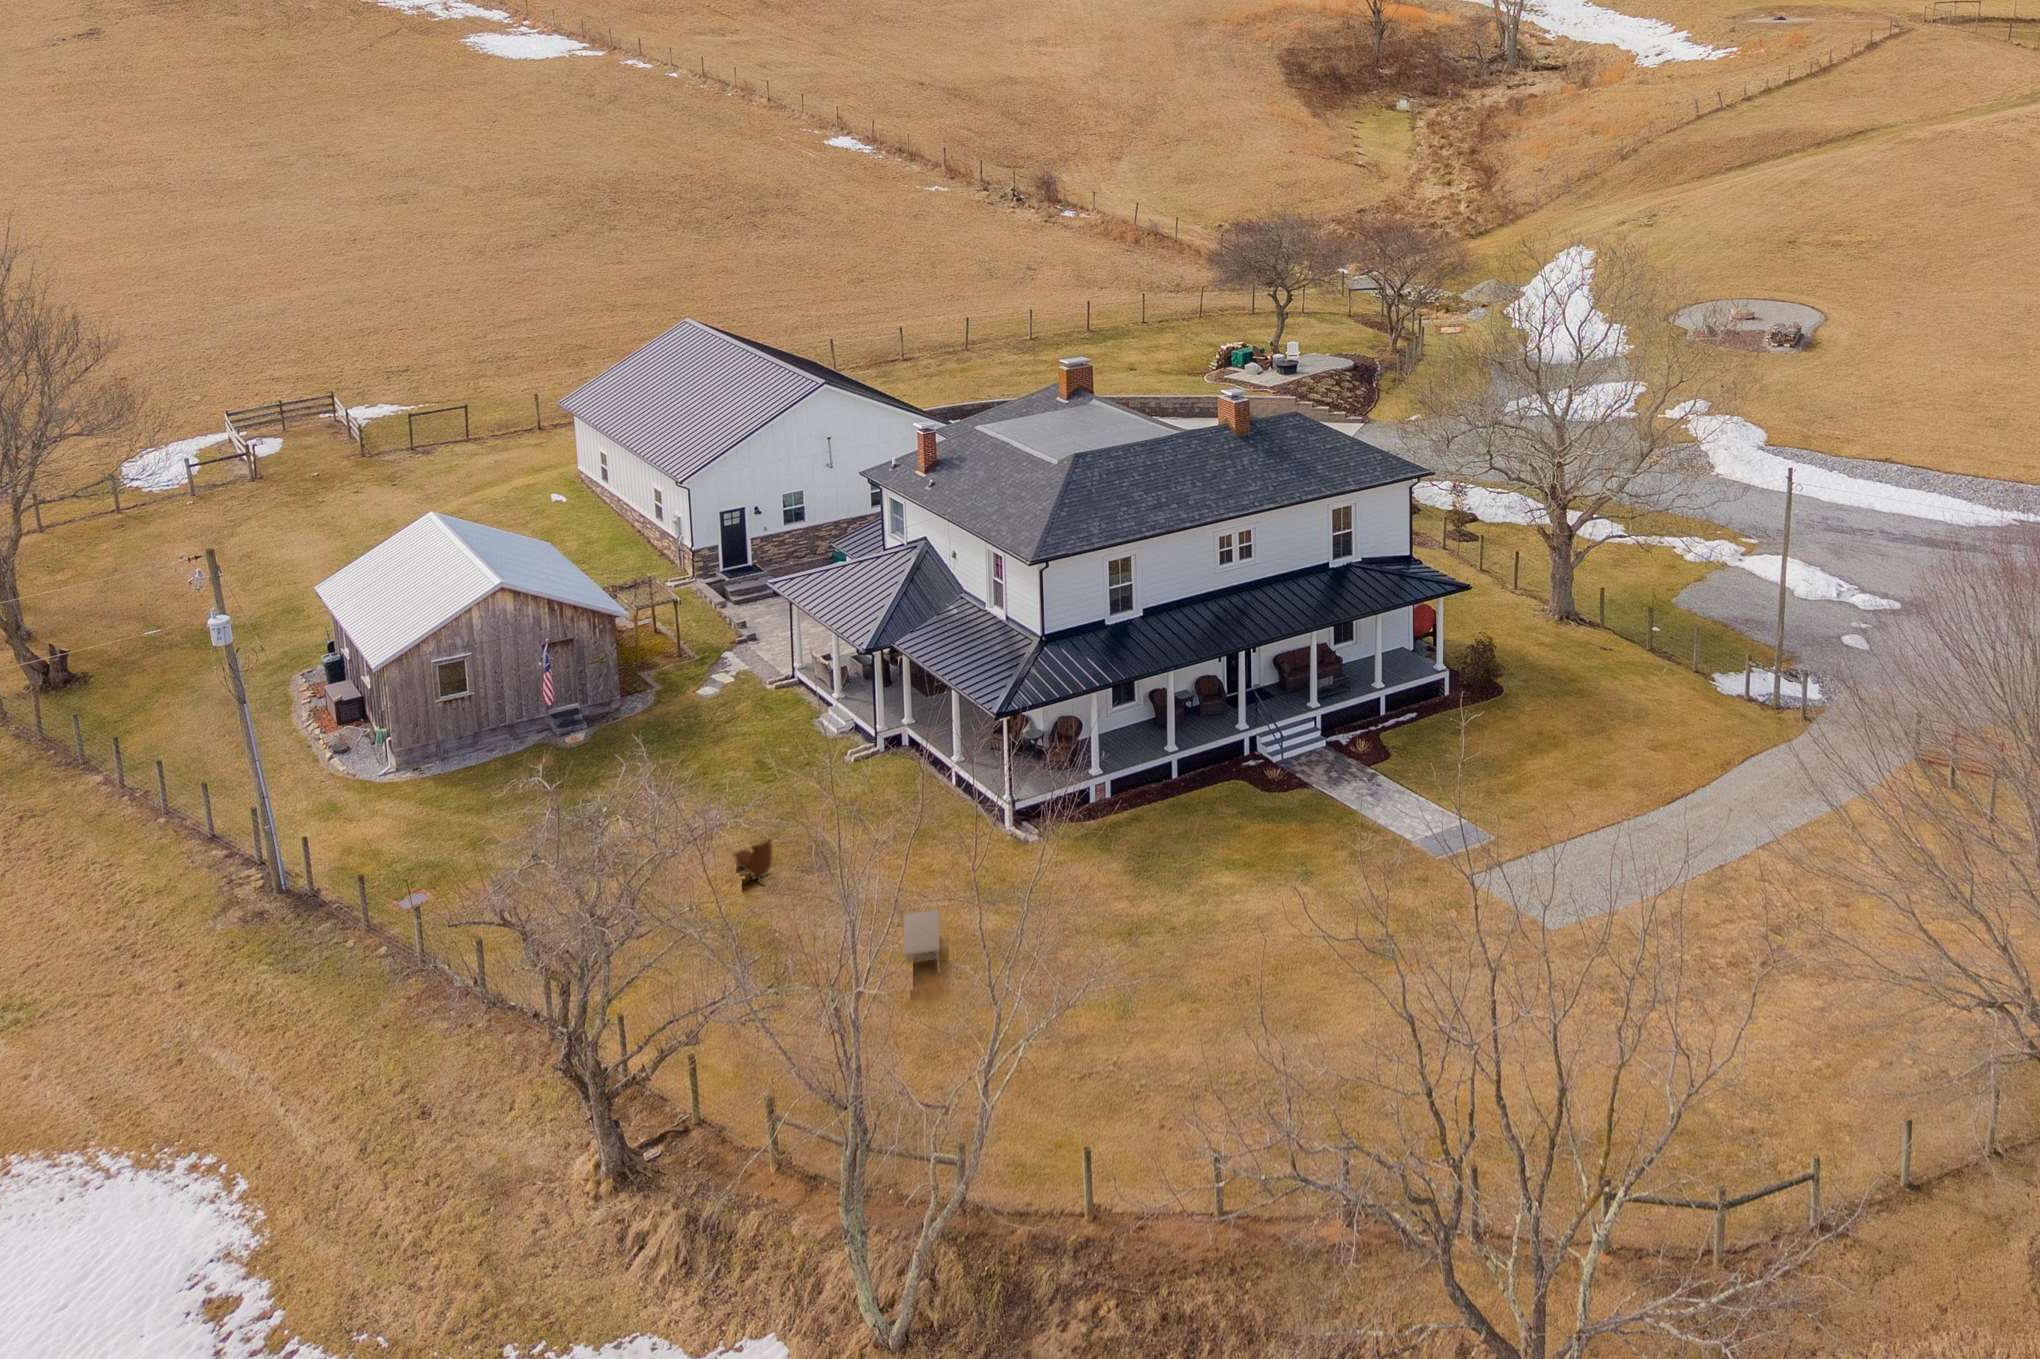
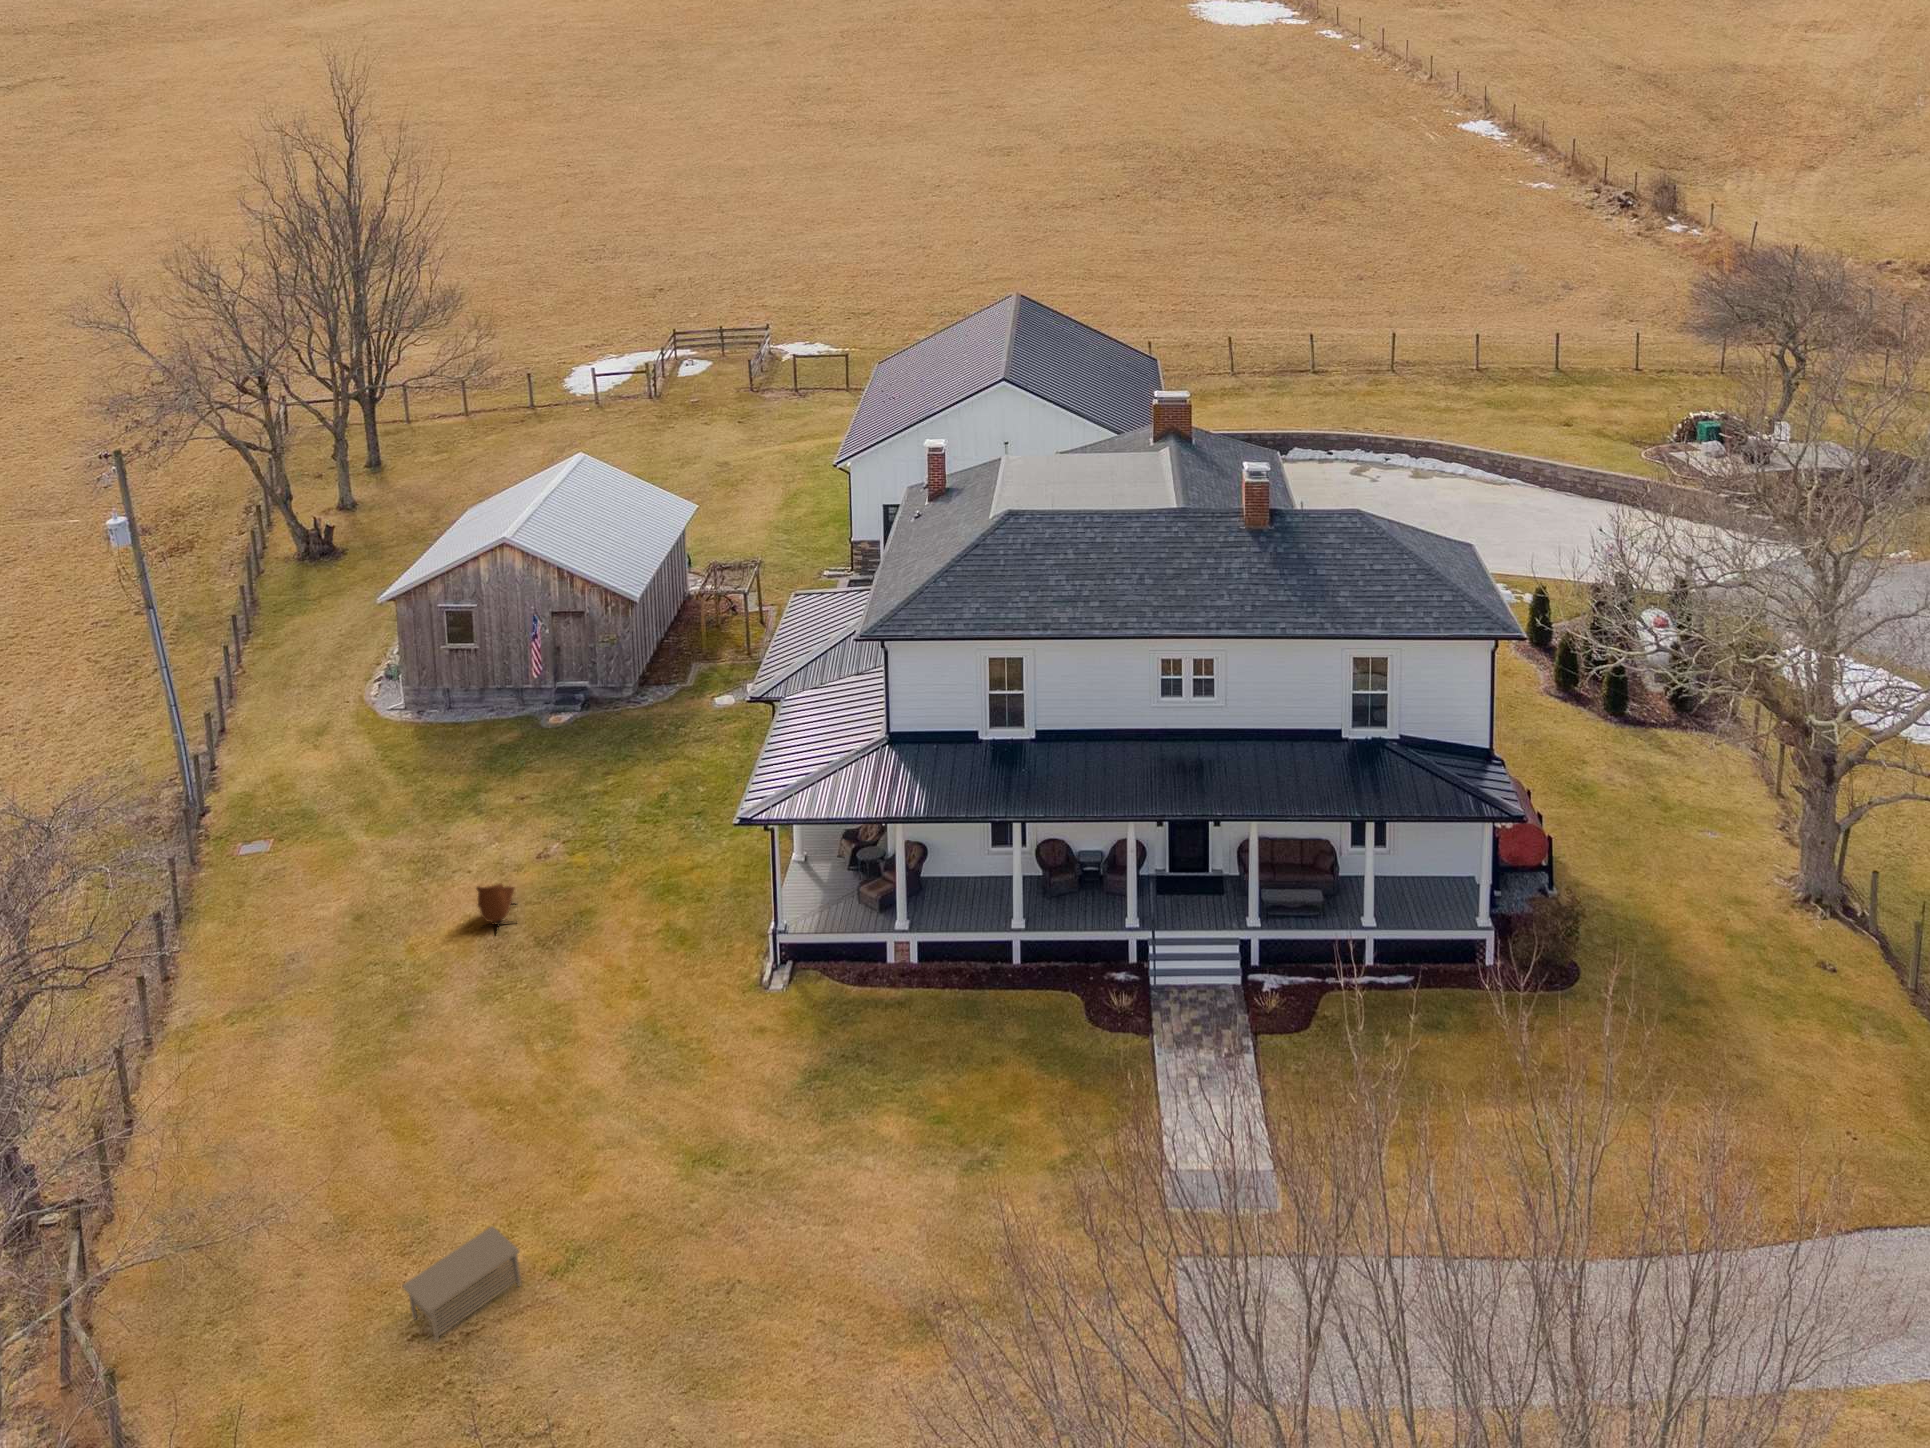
storage bench: present [904,910,940,970] -> present [403,1227,521,1342]

